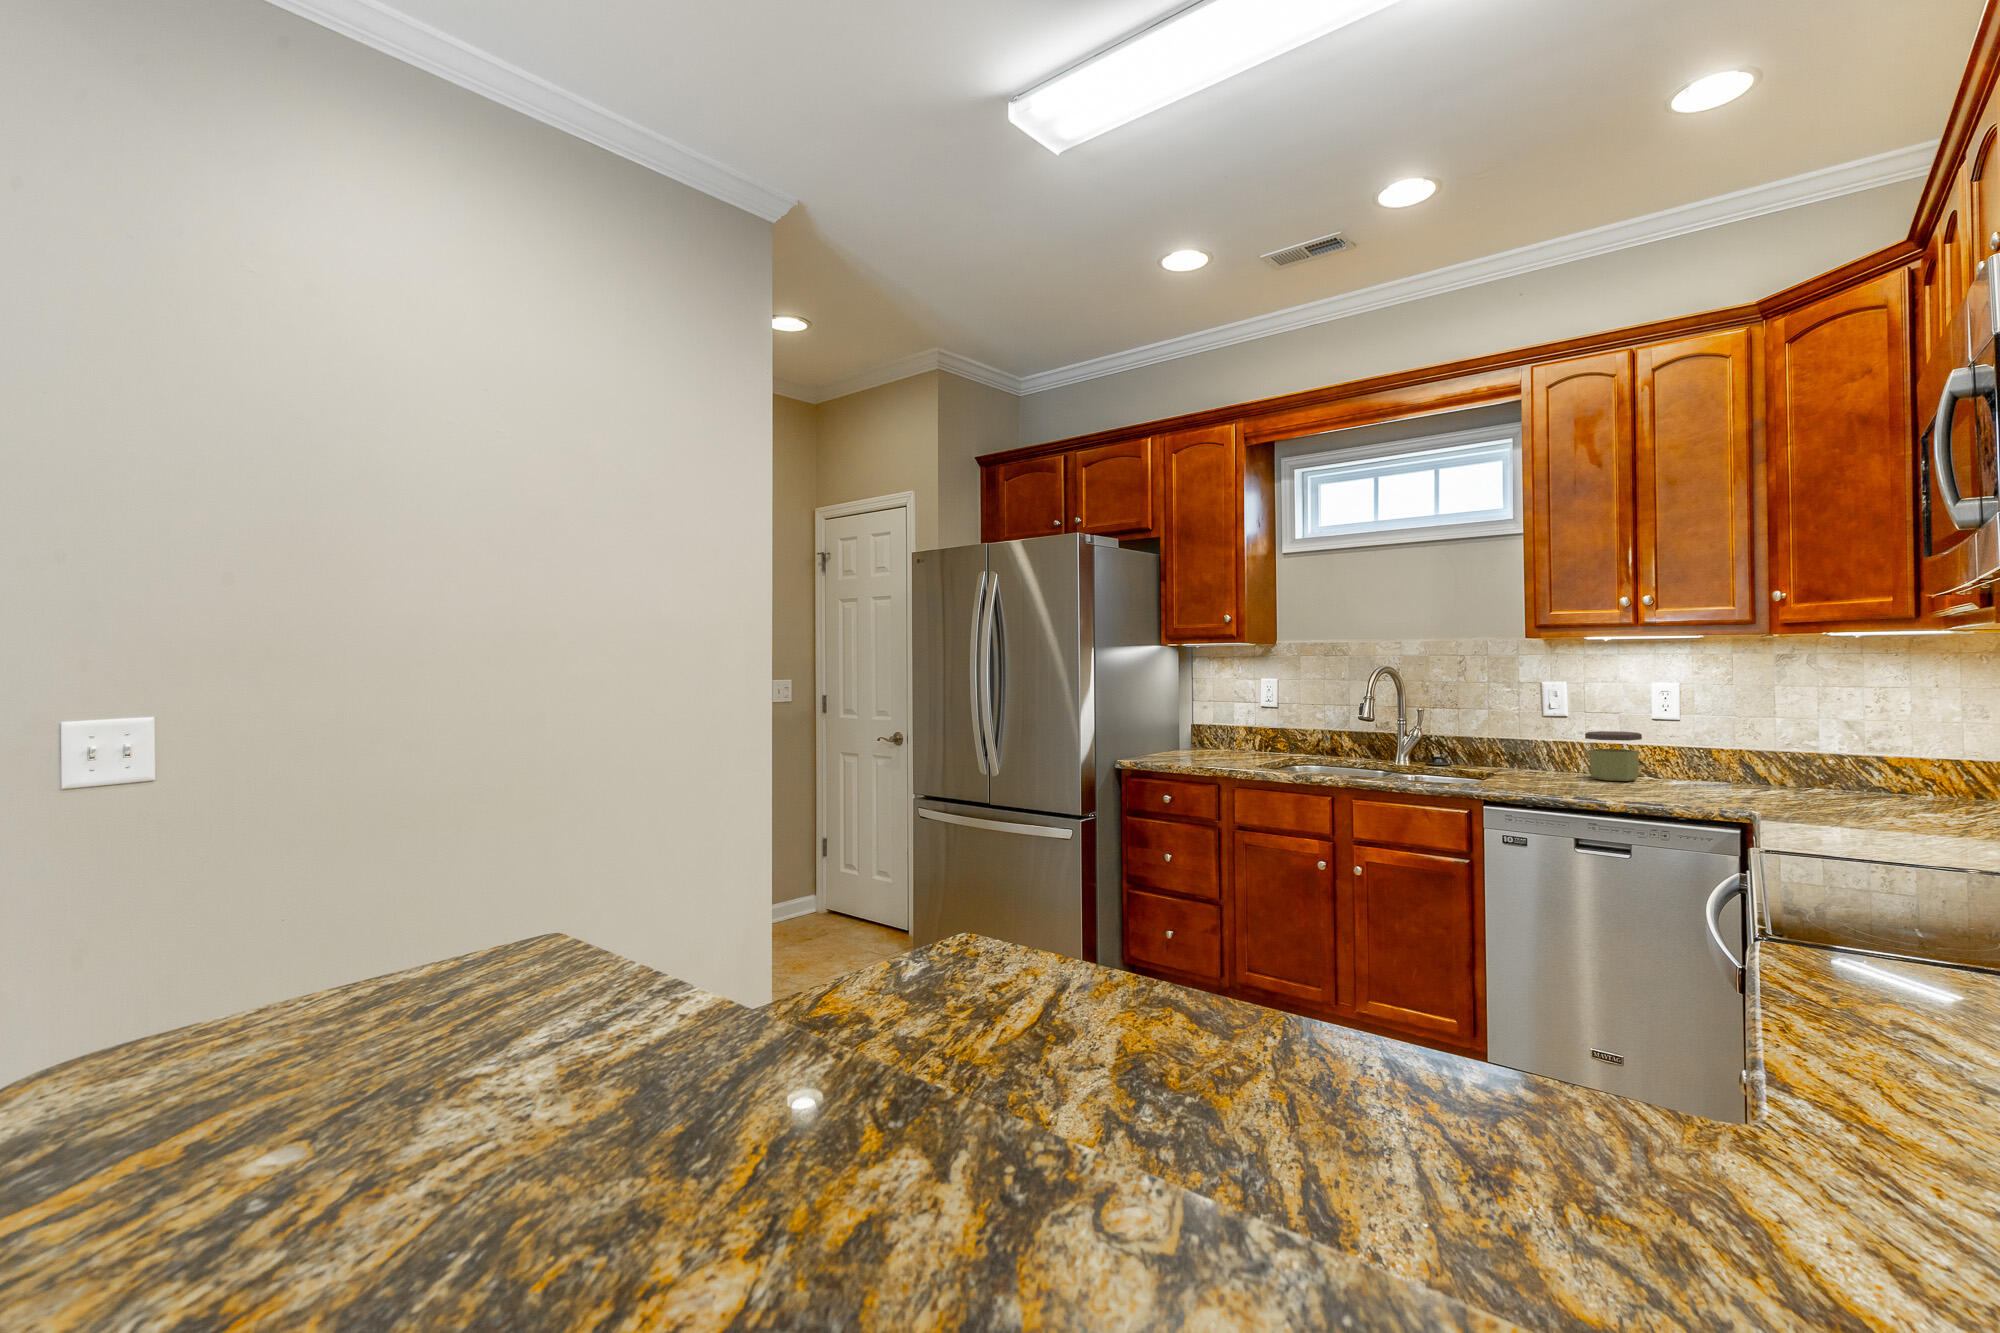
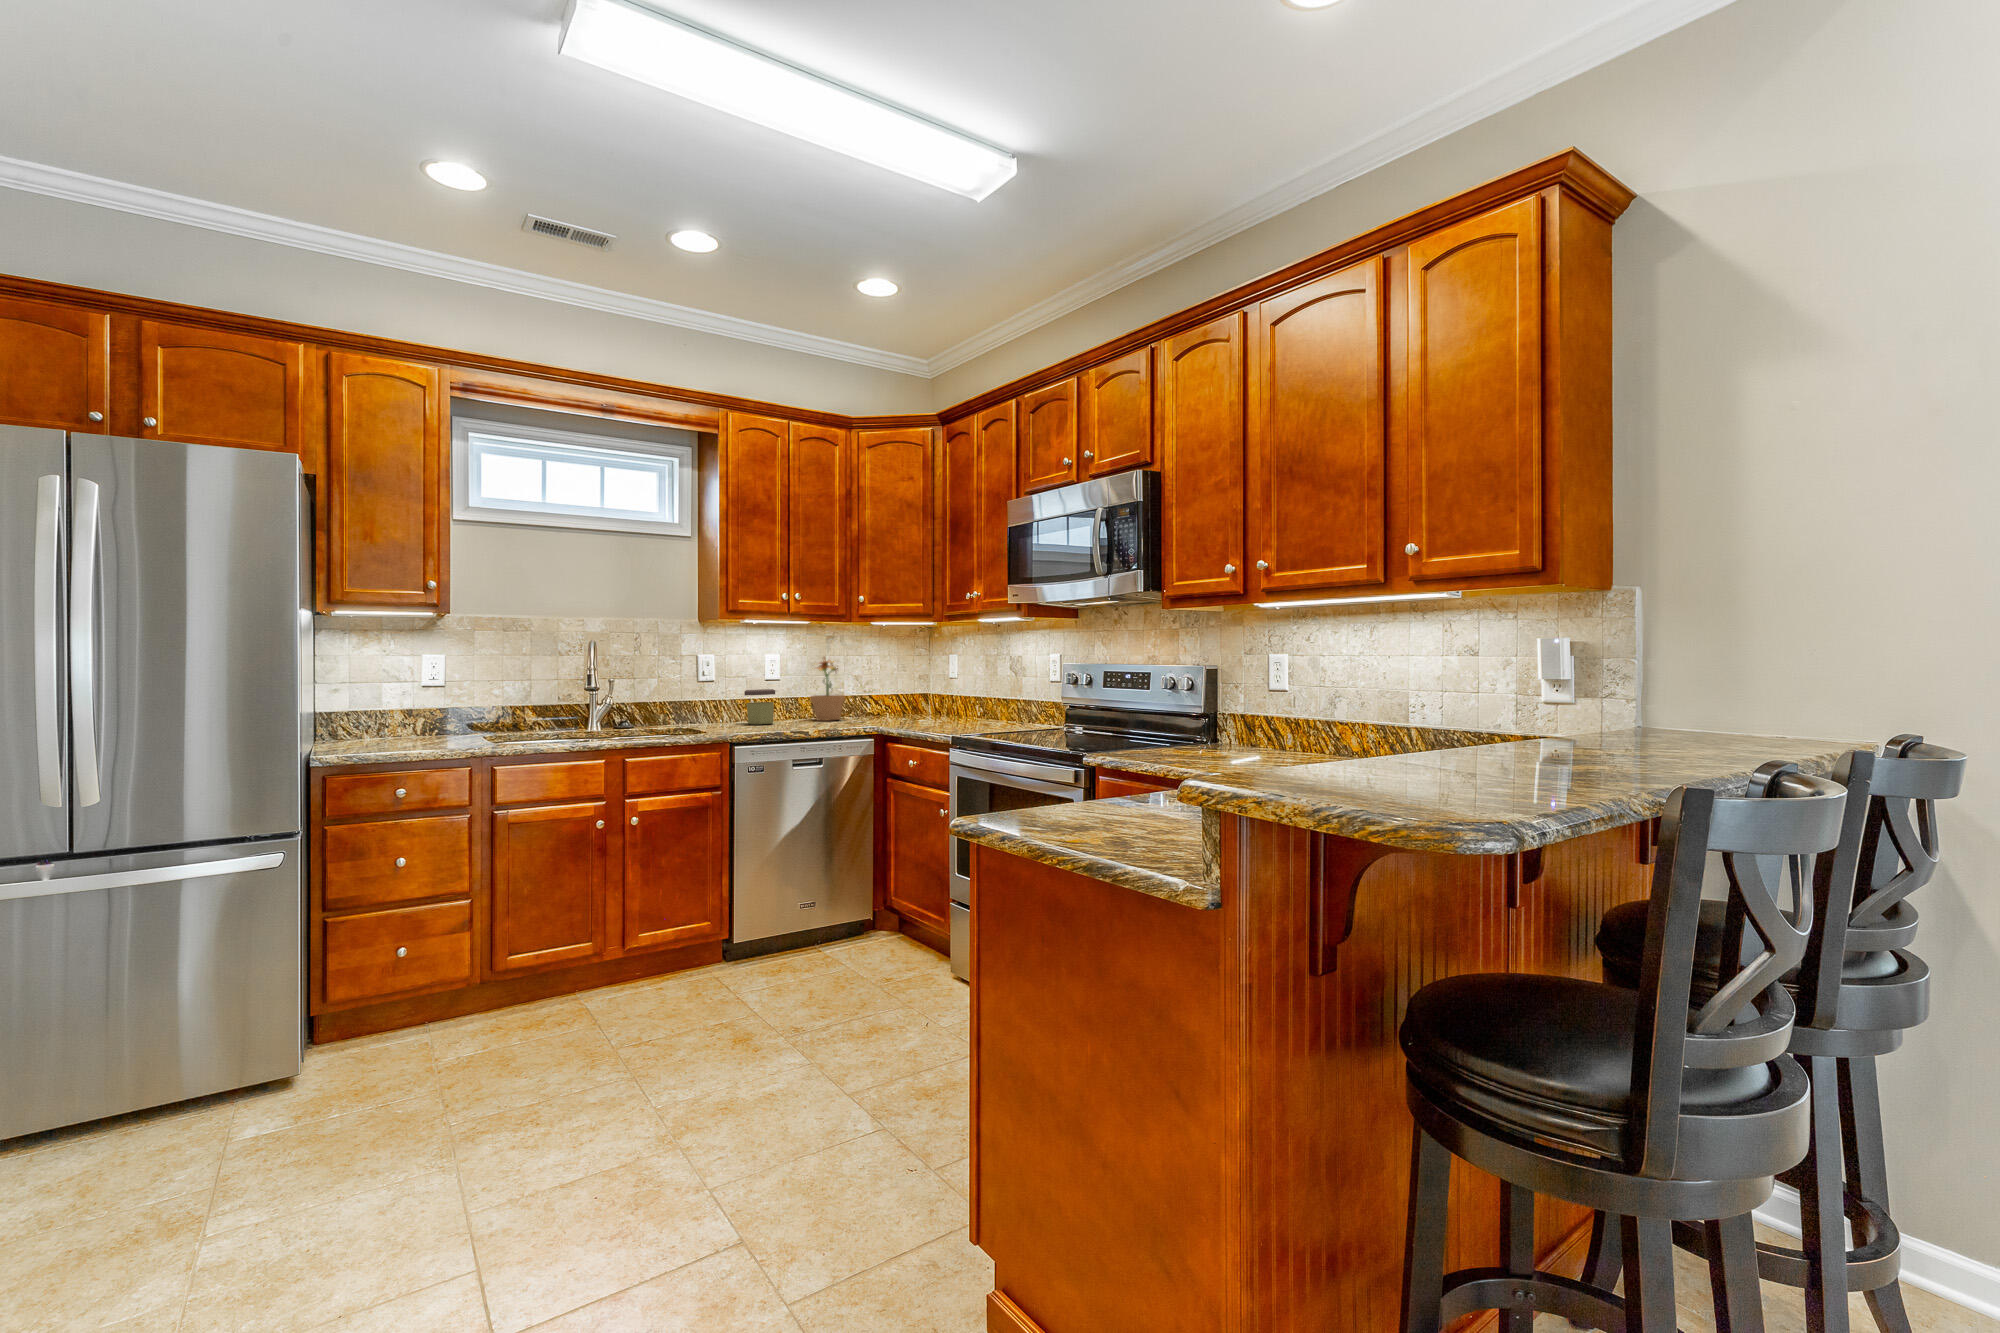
potted plant: none [1719,687,1788,789] -> present [811,658,845,721]

